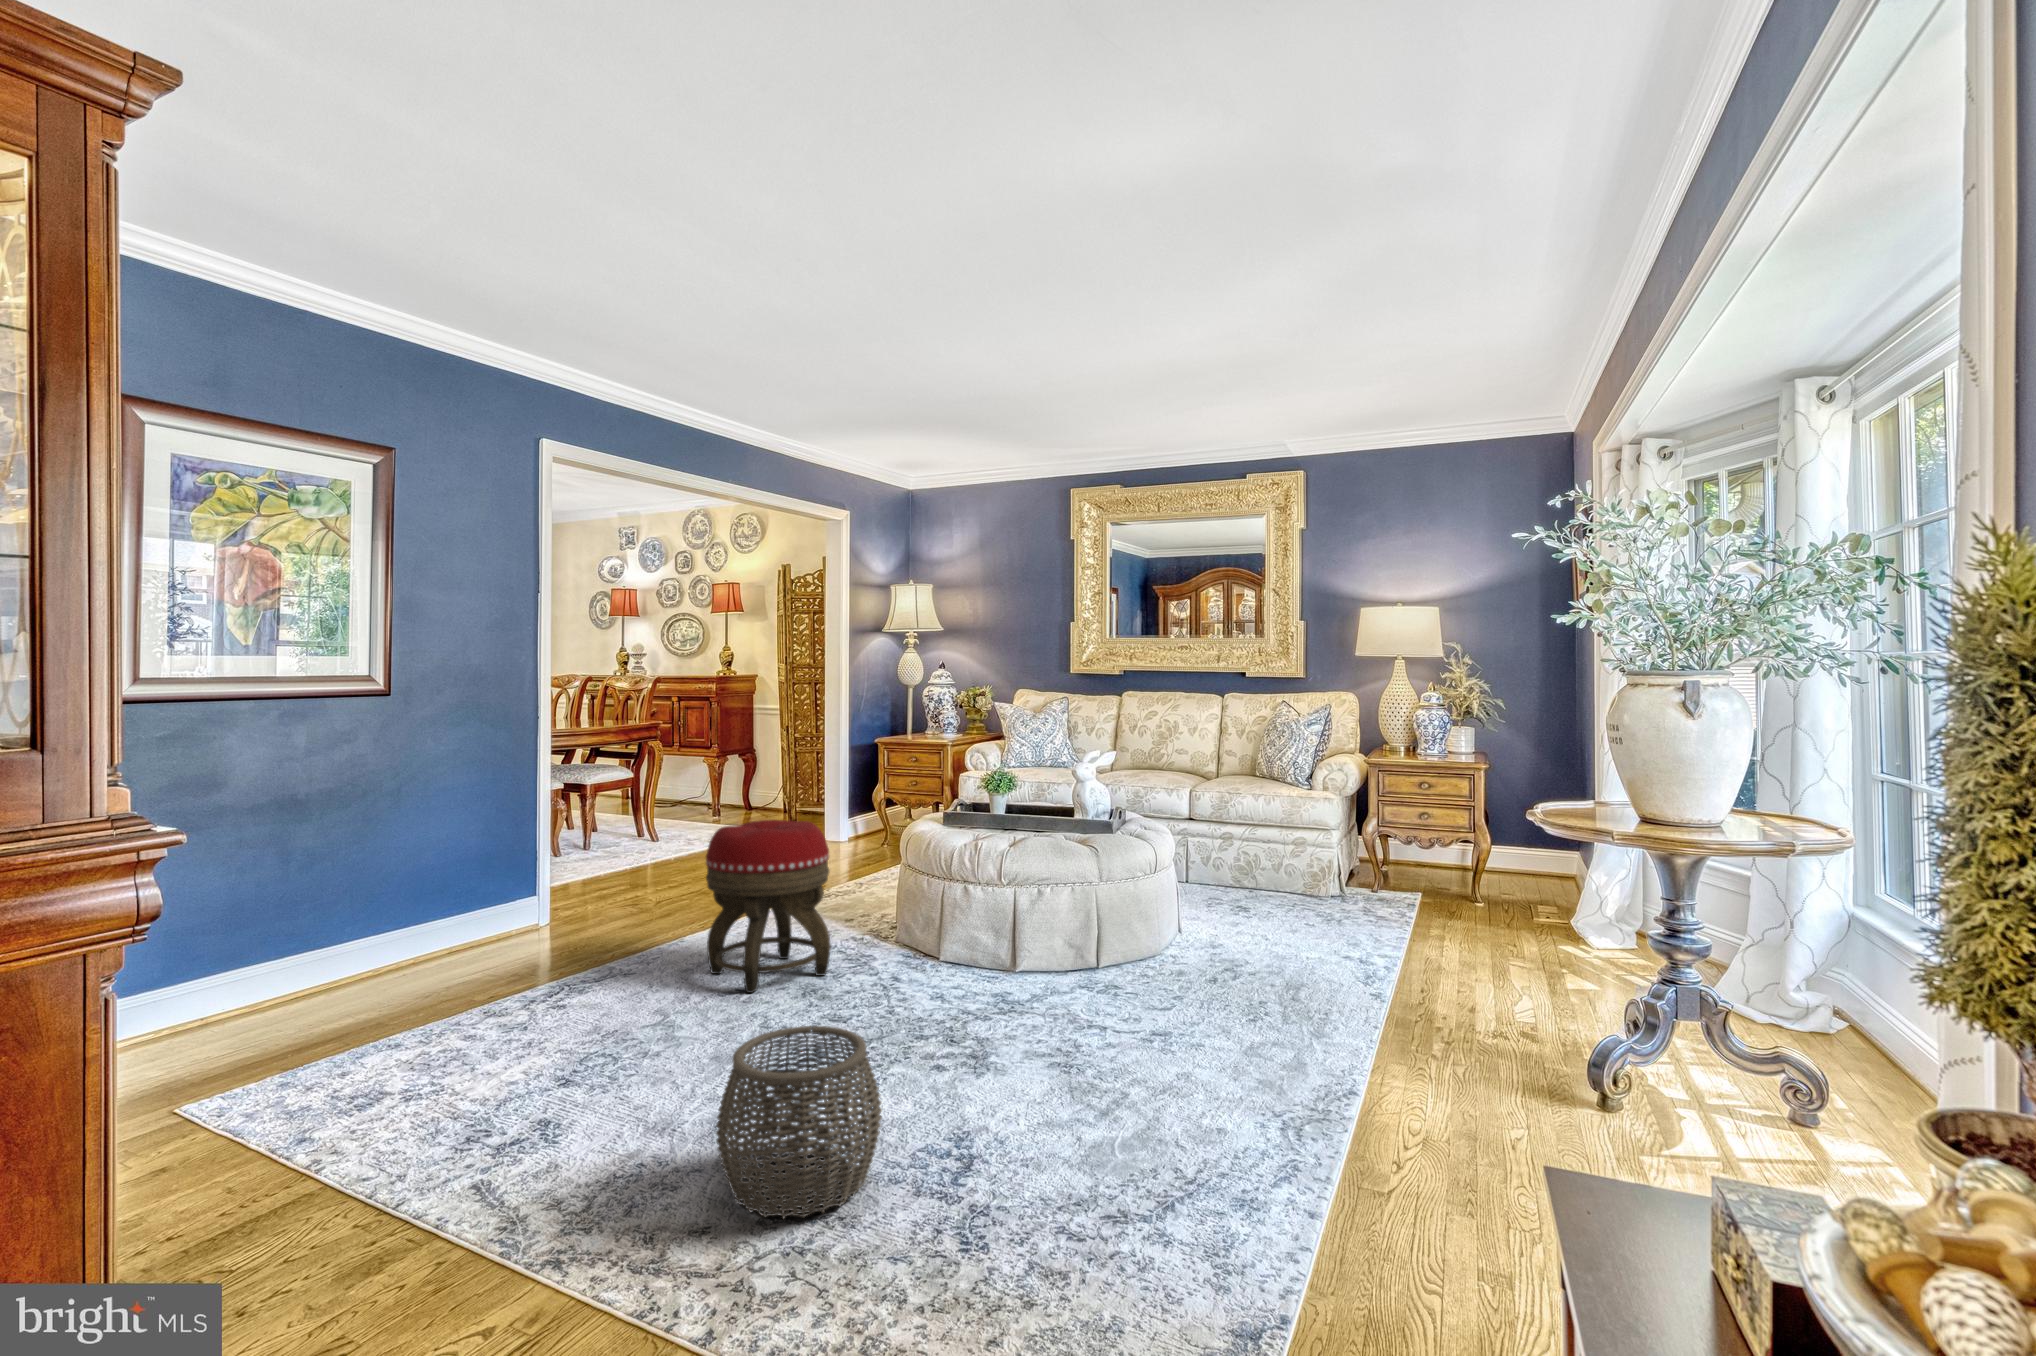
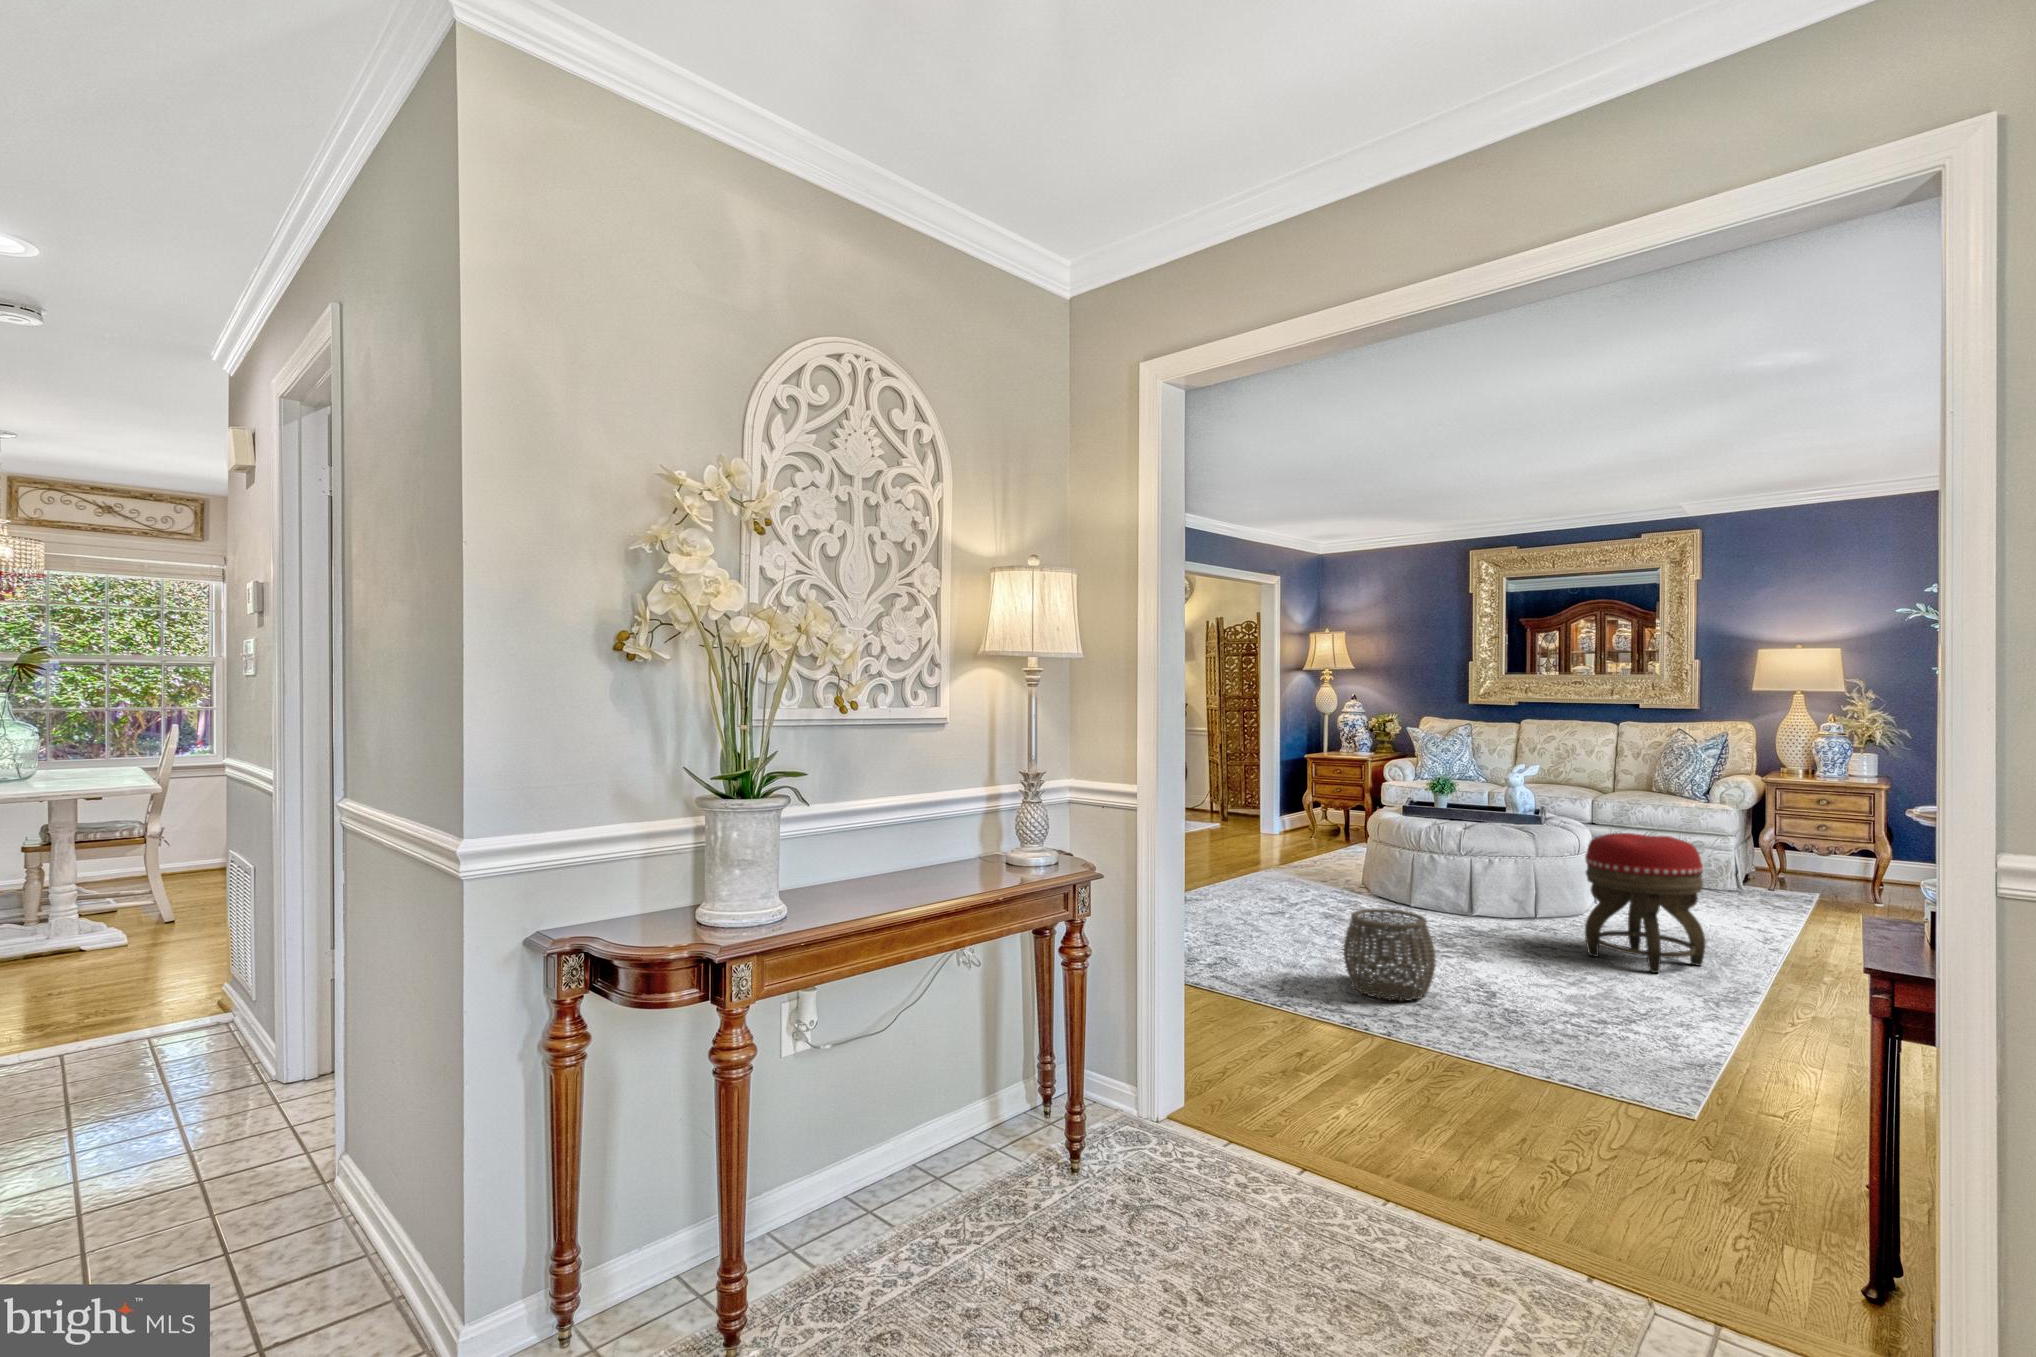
footstool: present [706,820,831,993] -> present [1585,833,1705,973]

